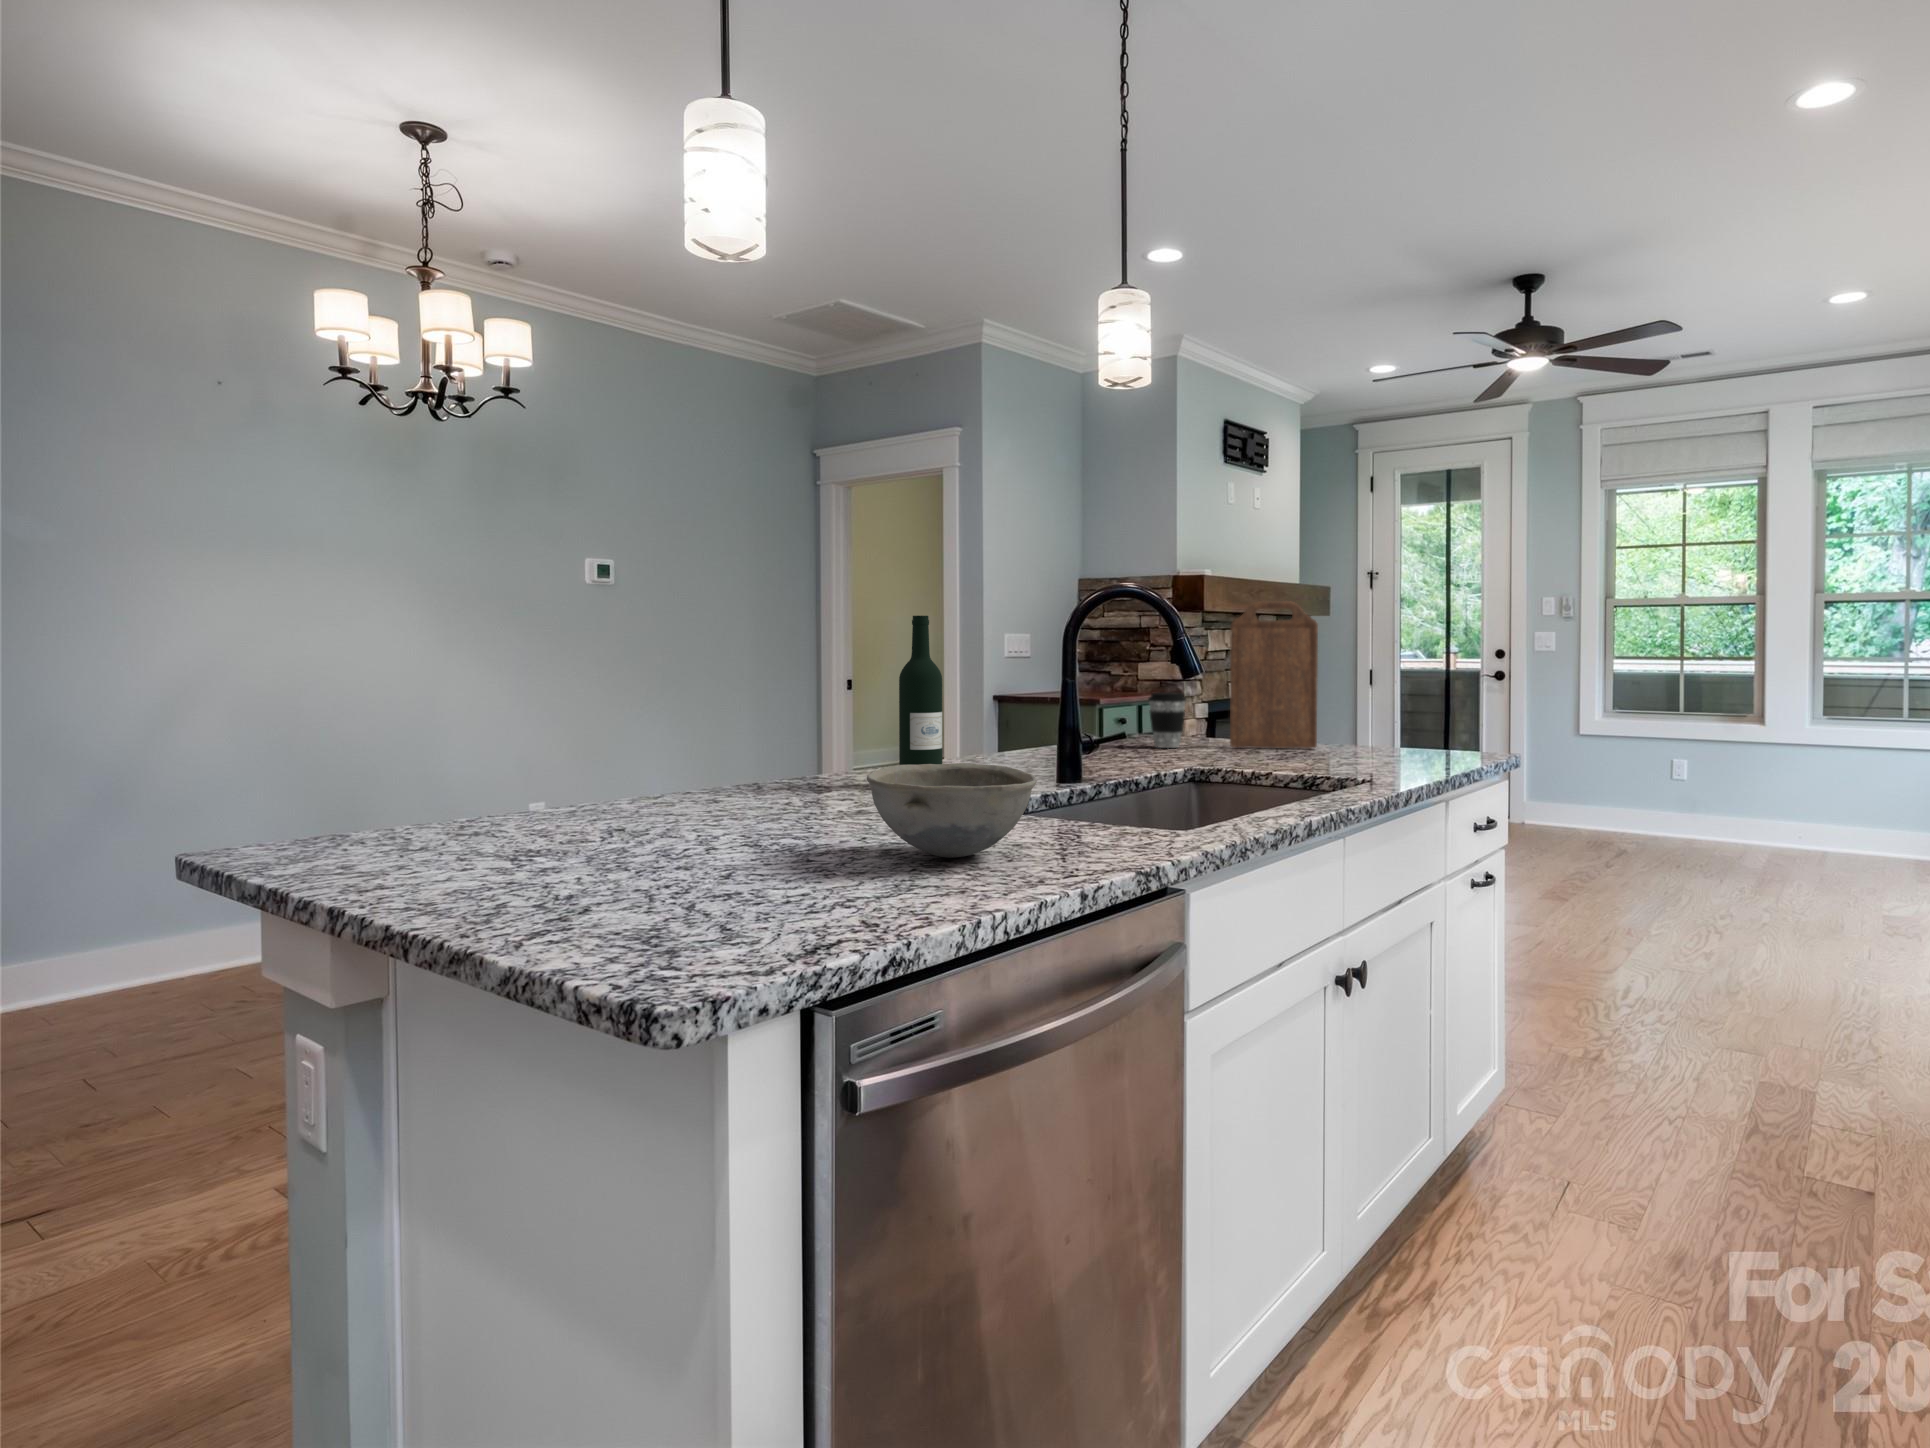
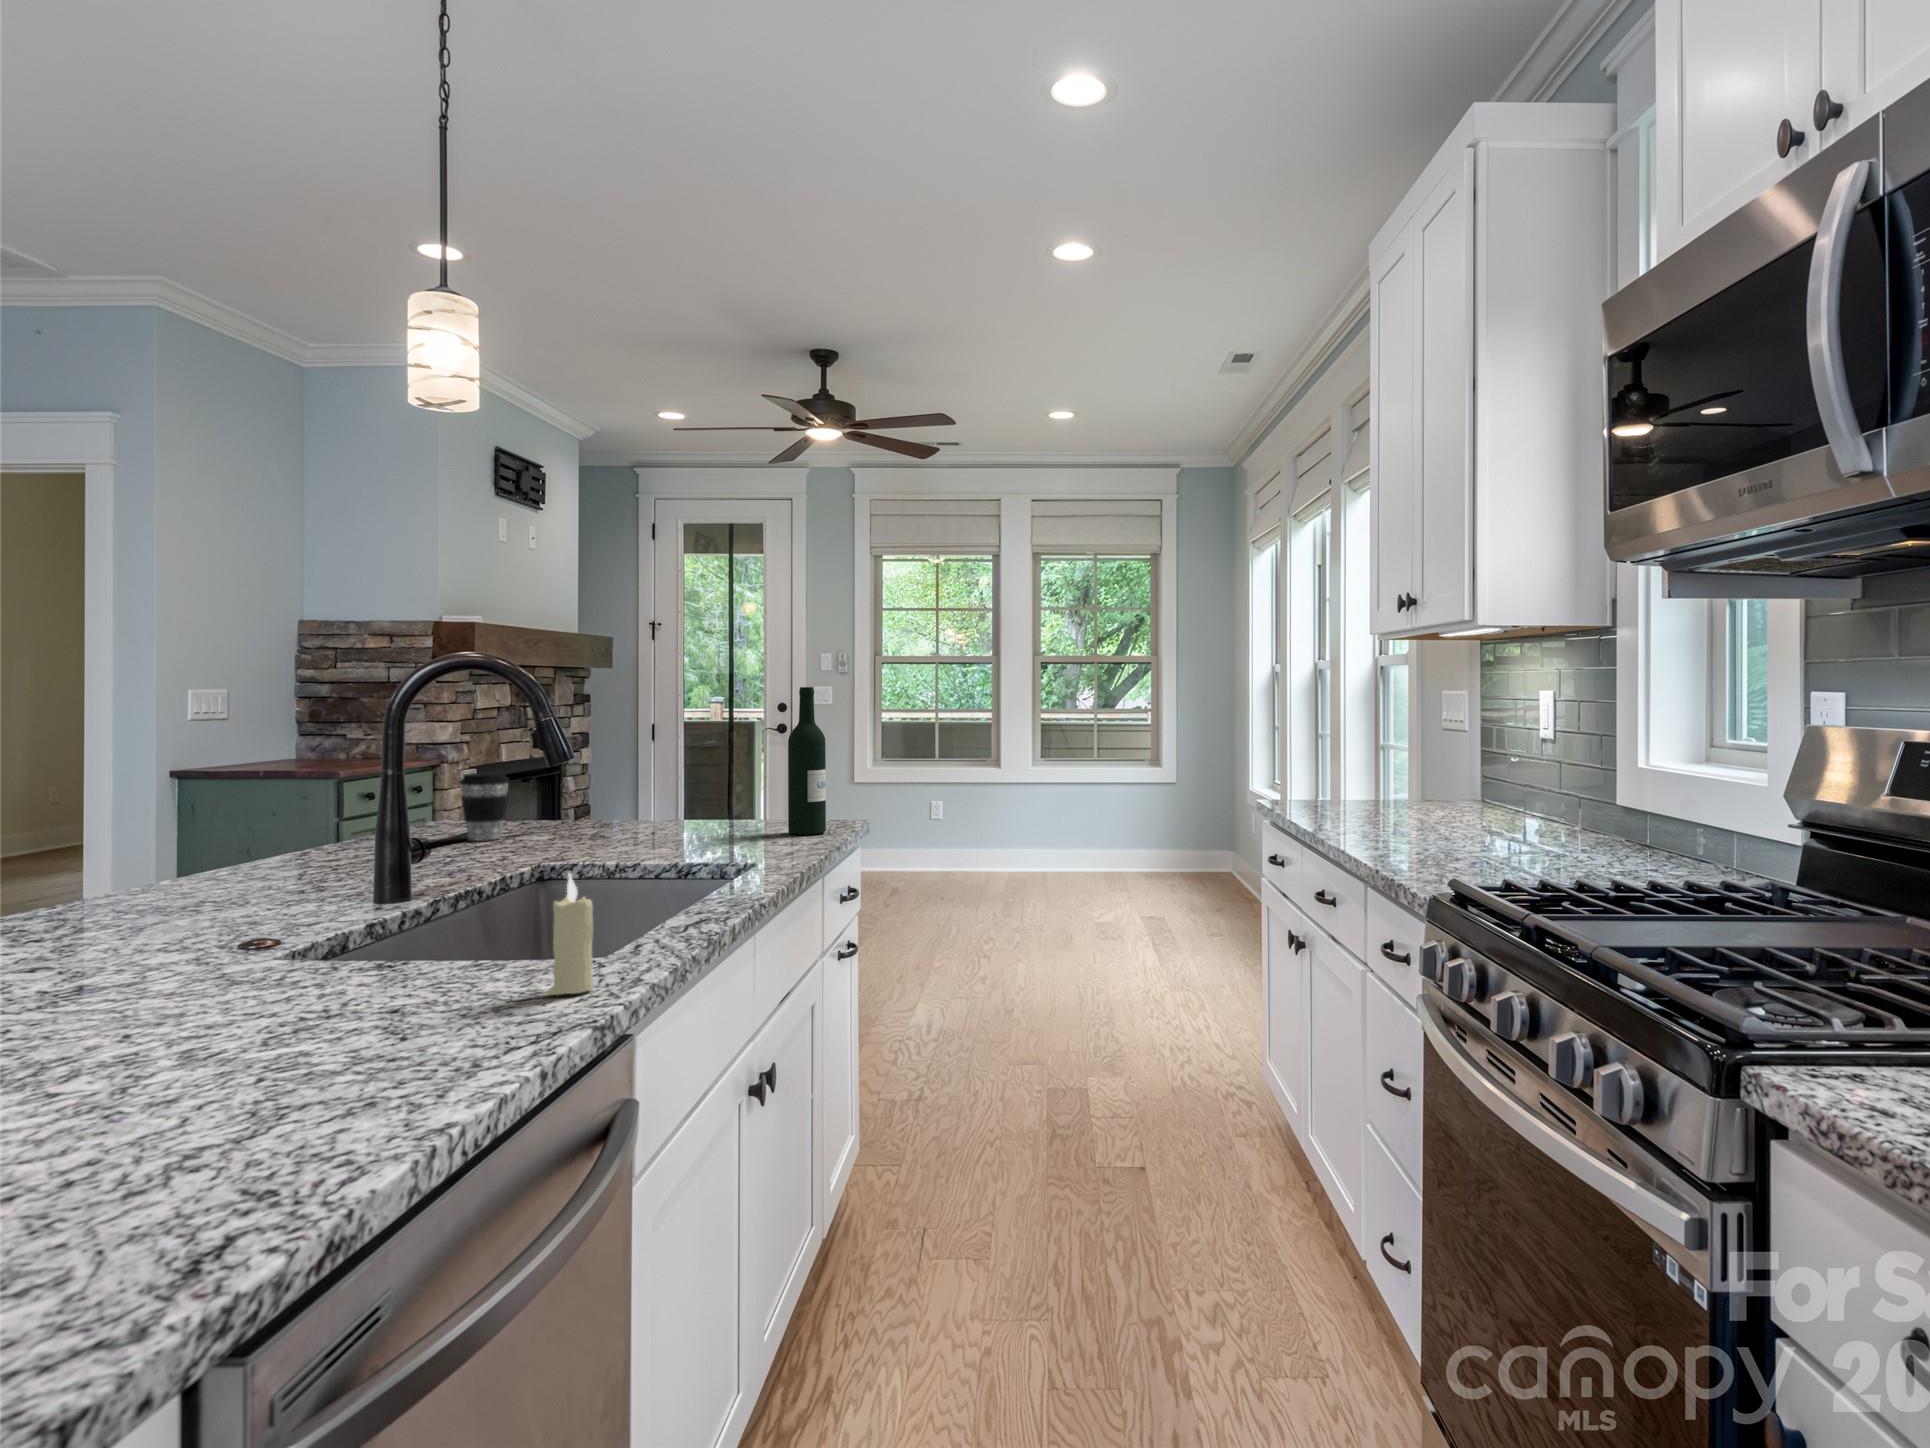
cutting board: present [1230,601,1318,749] -> none [563,665,665,833]
wine bottle: present [899,616,943,765] -> present [788,687,826,835]
candle: none [1121,751,1161,850] -> present [545,873,593,995]
bowl: present [867,763,1037,858] -> none [162,911,438,1053]

